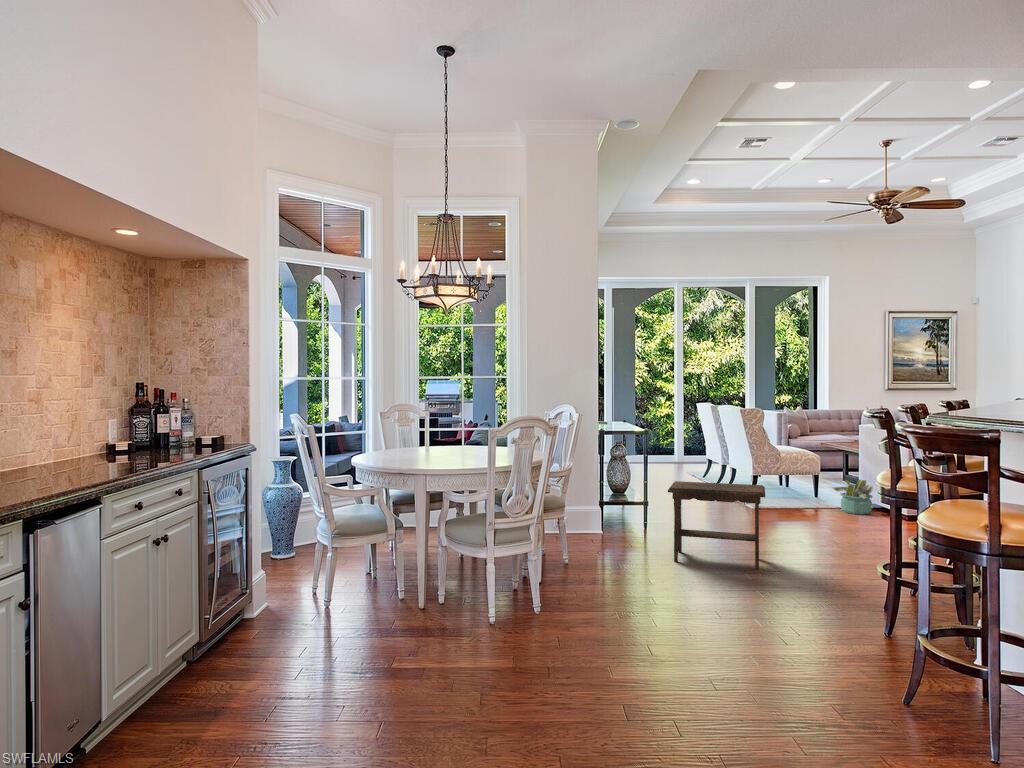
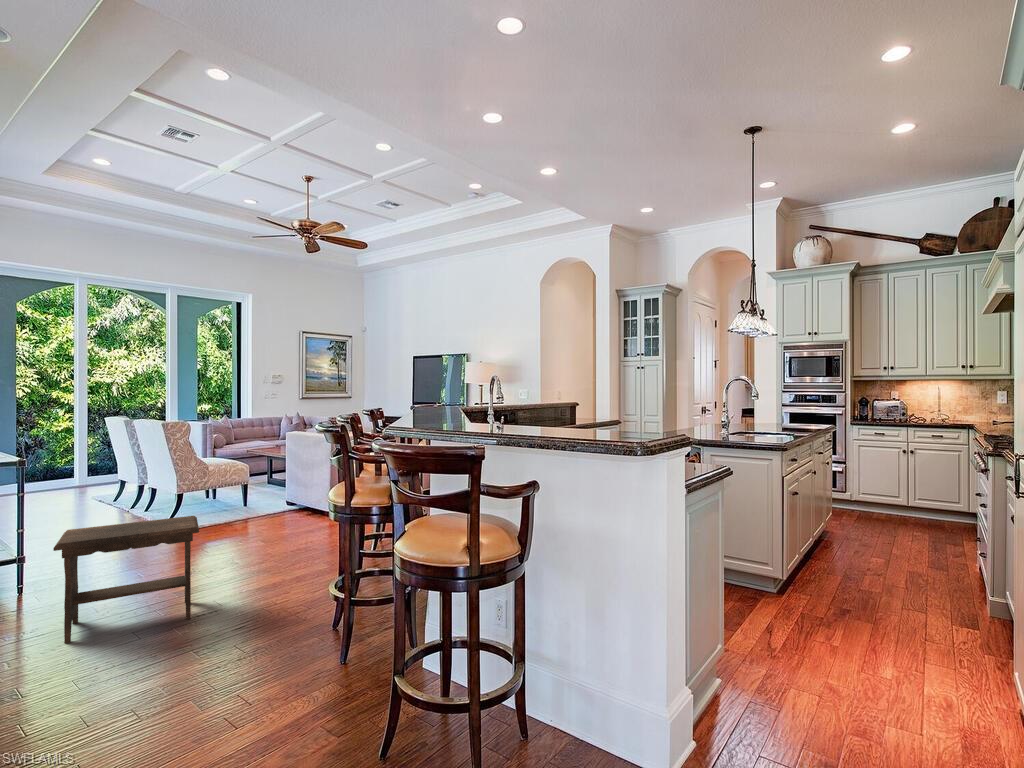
decorative plant: present [833,479,874,515] -> none [261,484,301,518]

